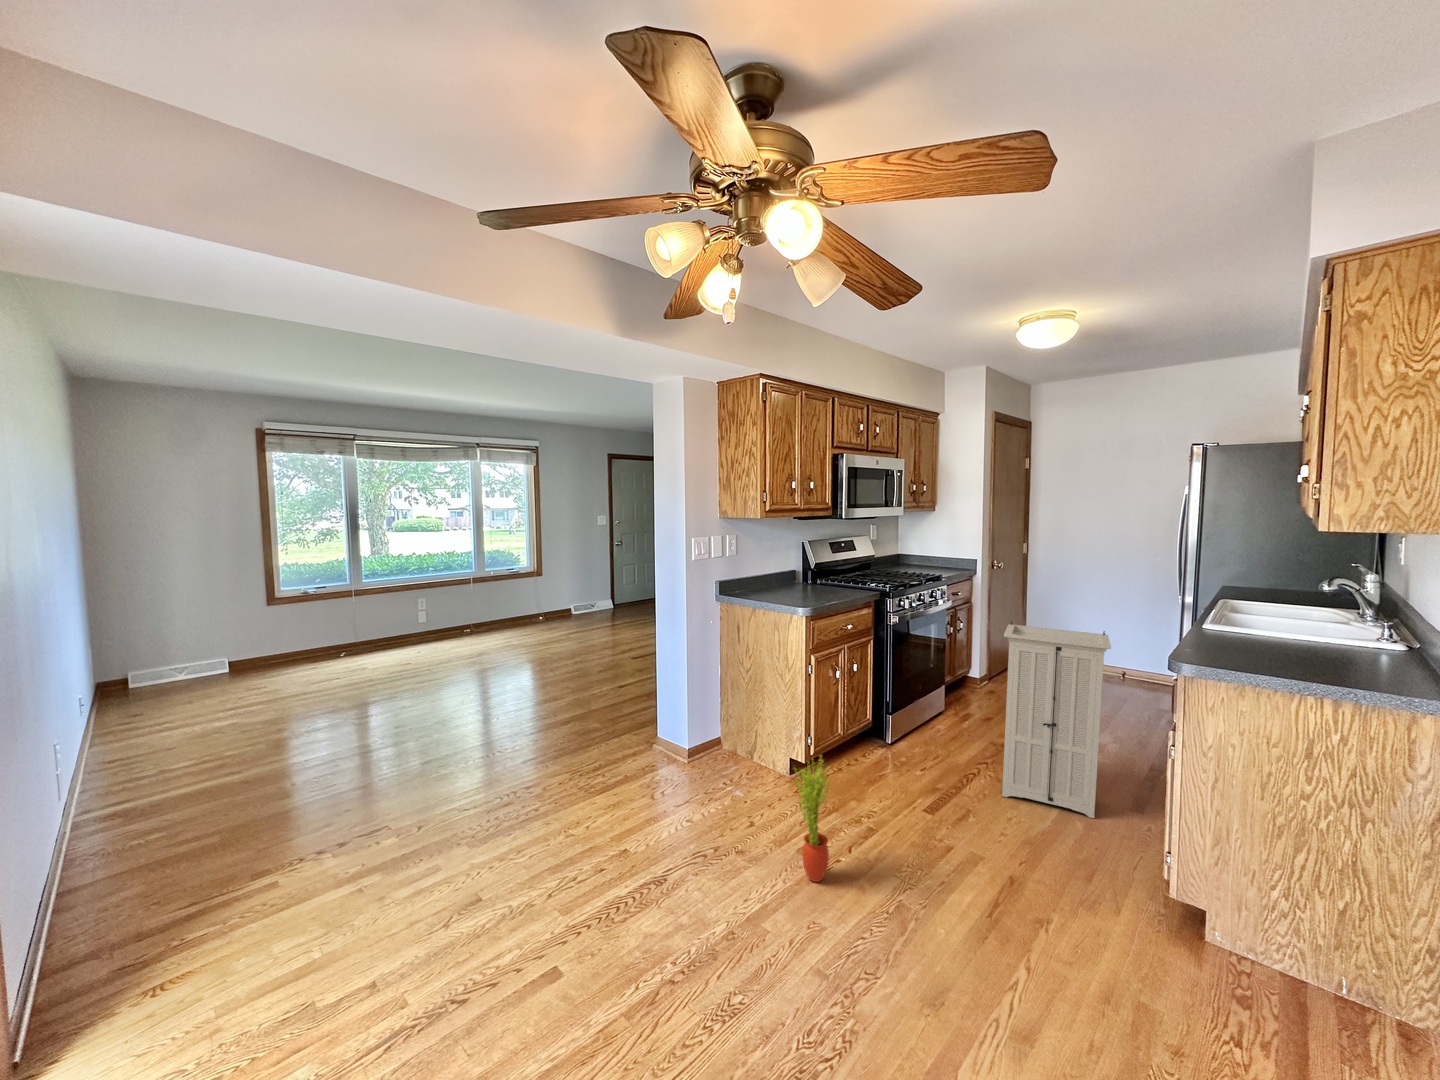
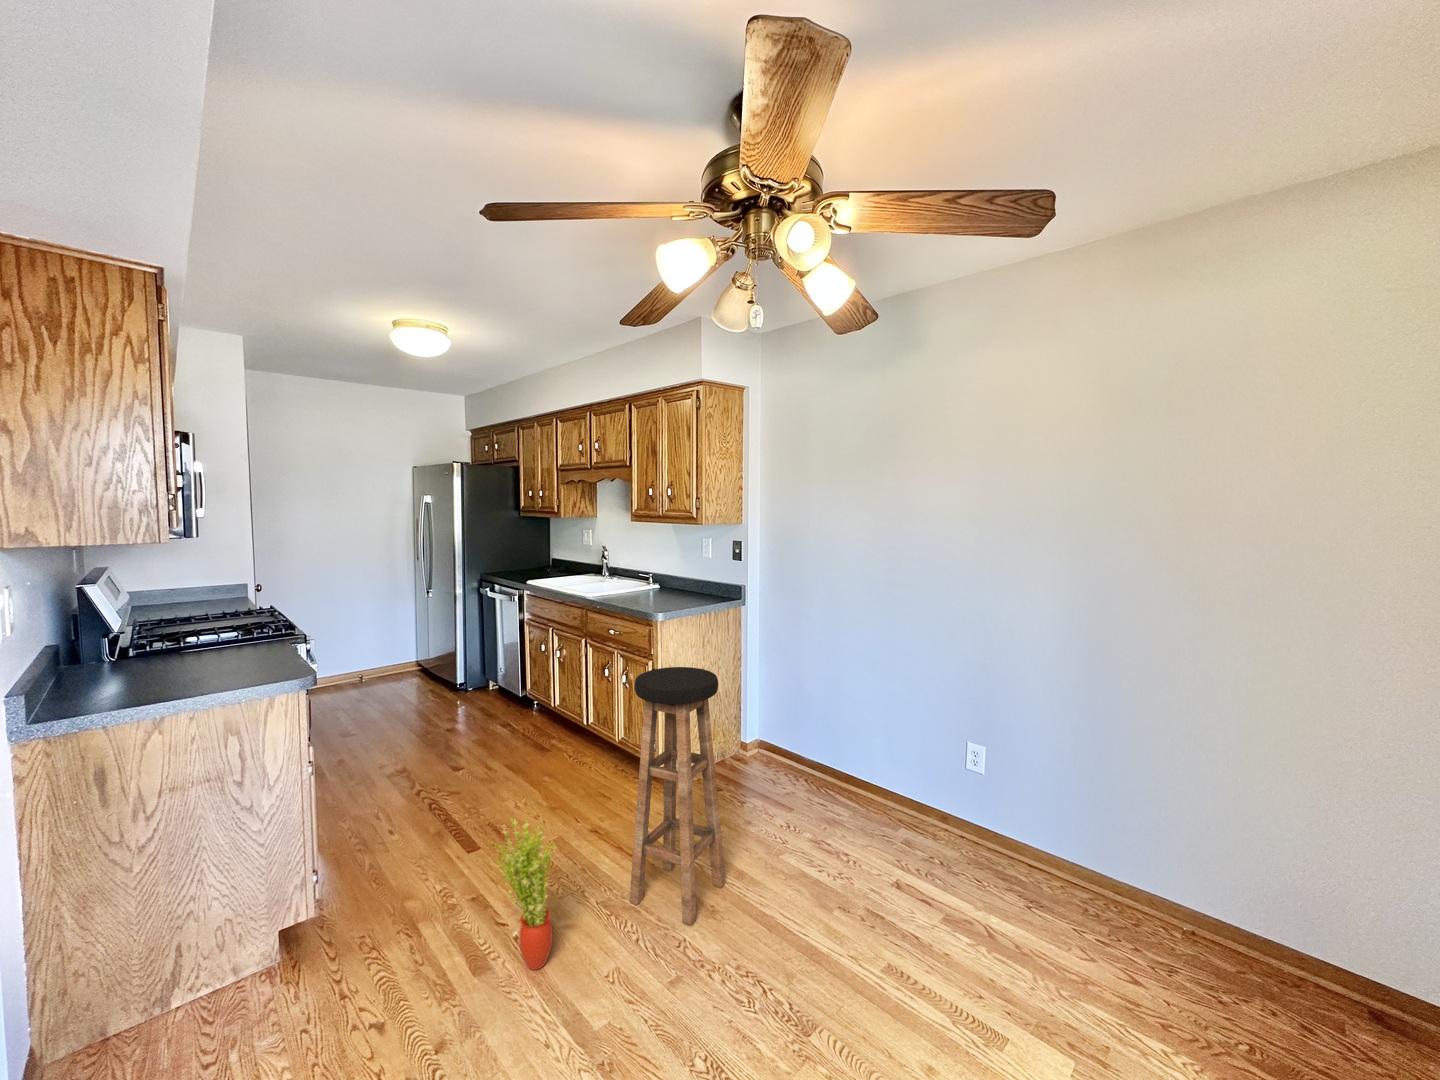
storage cabinet: present [1002,622,1111,818] -> none [446,616,547,800]
bar stool: none [899,698,1015,1015] -> present [629,667,725,925]

